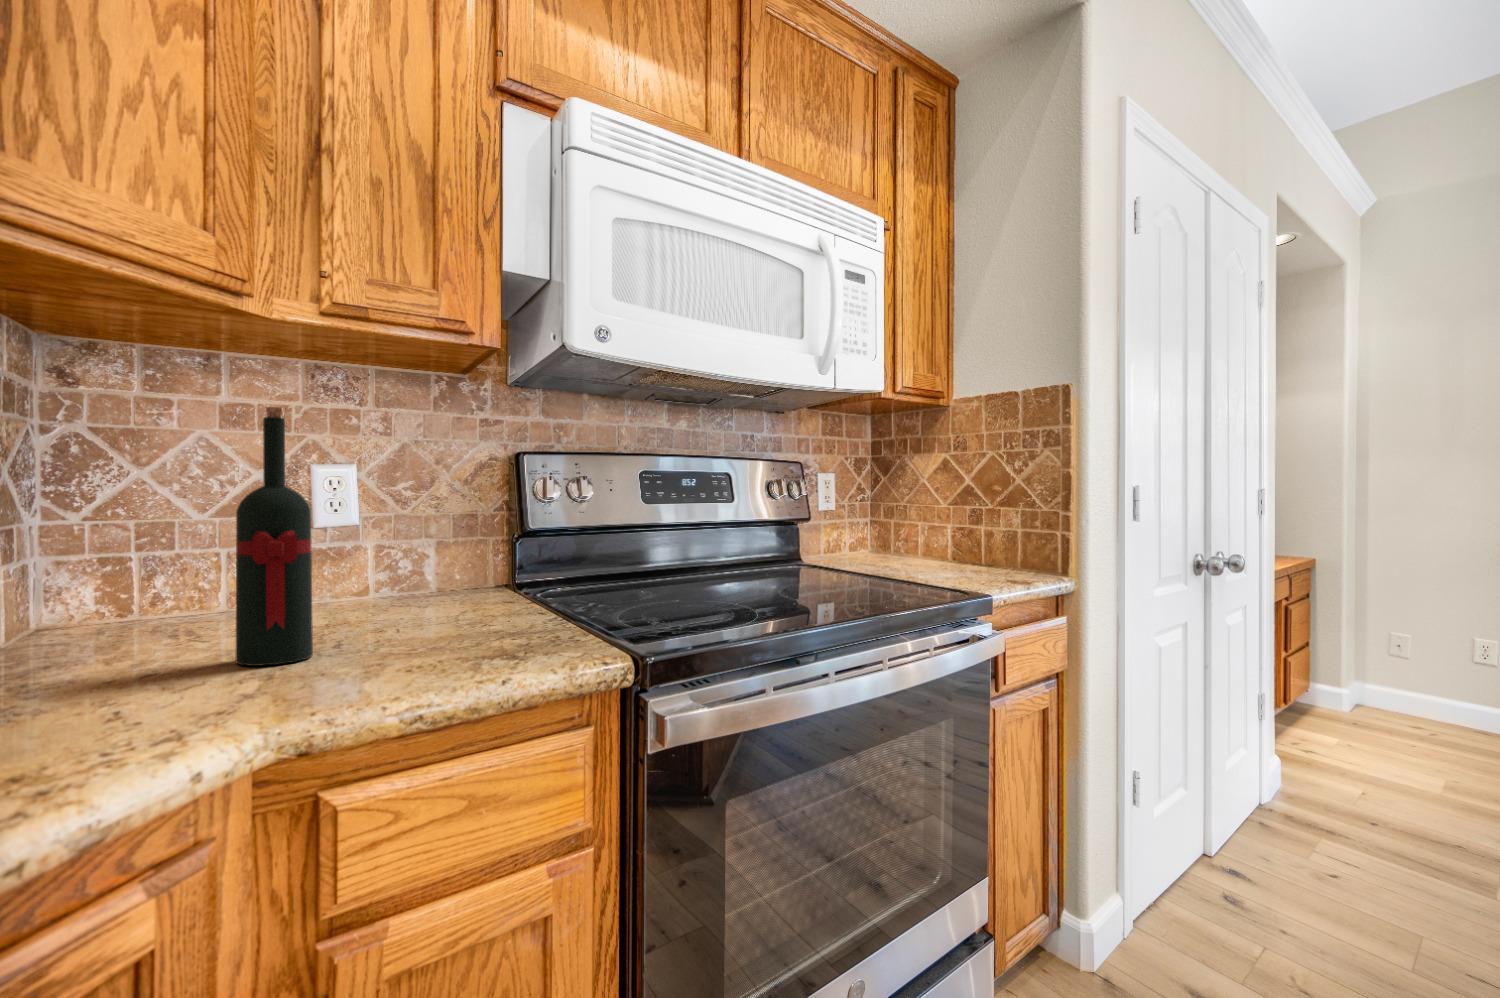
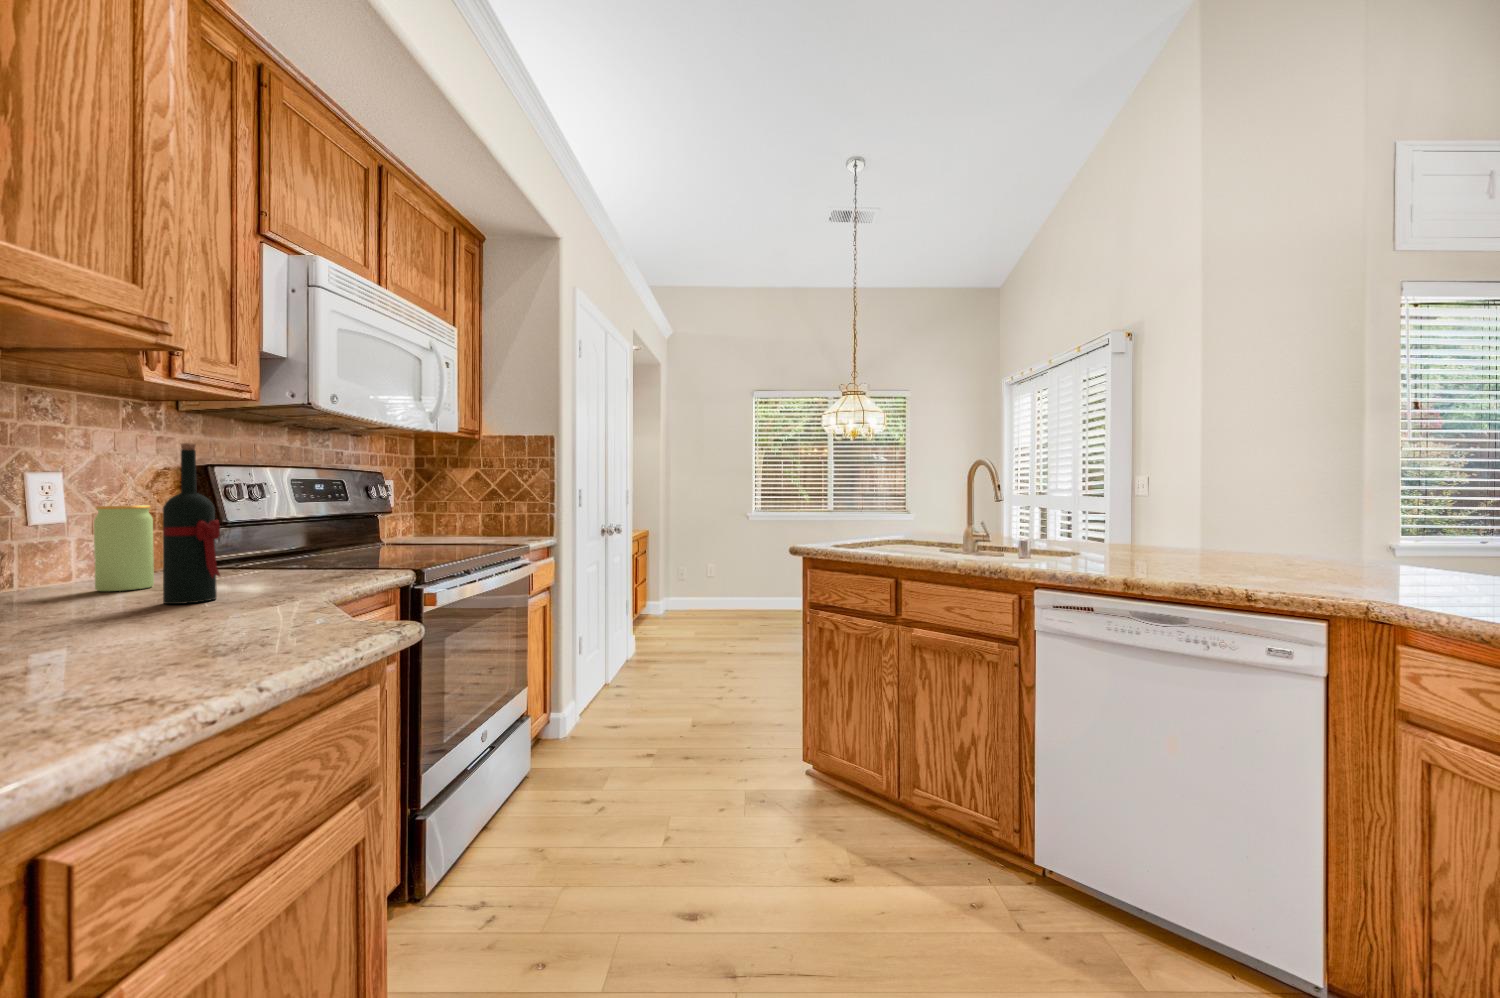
jar: none [323,505,388,620] -> present [94,506,154,591]

